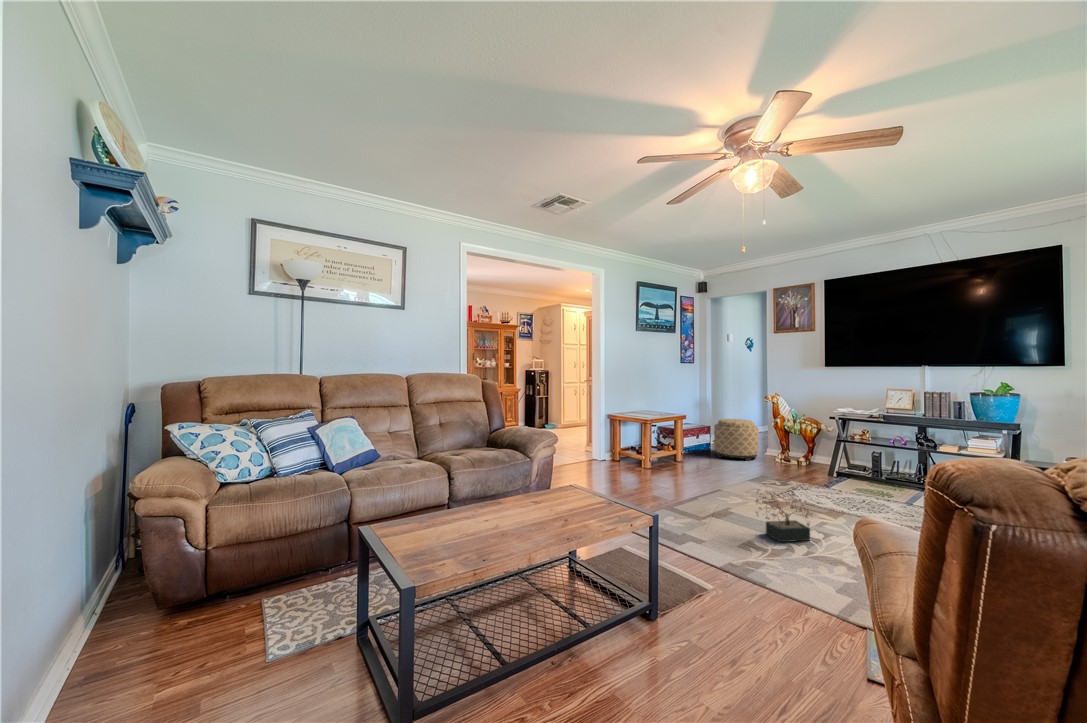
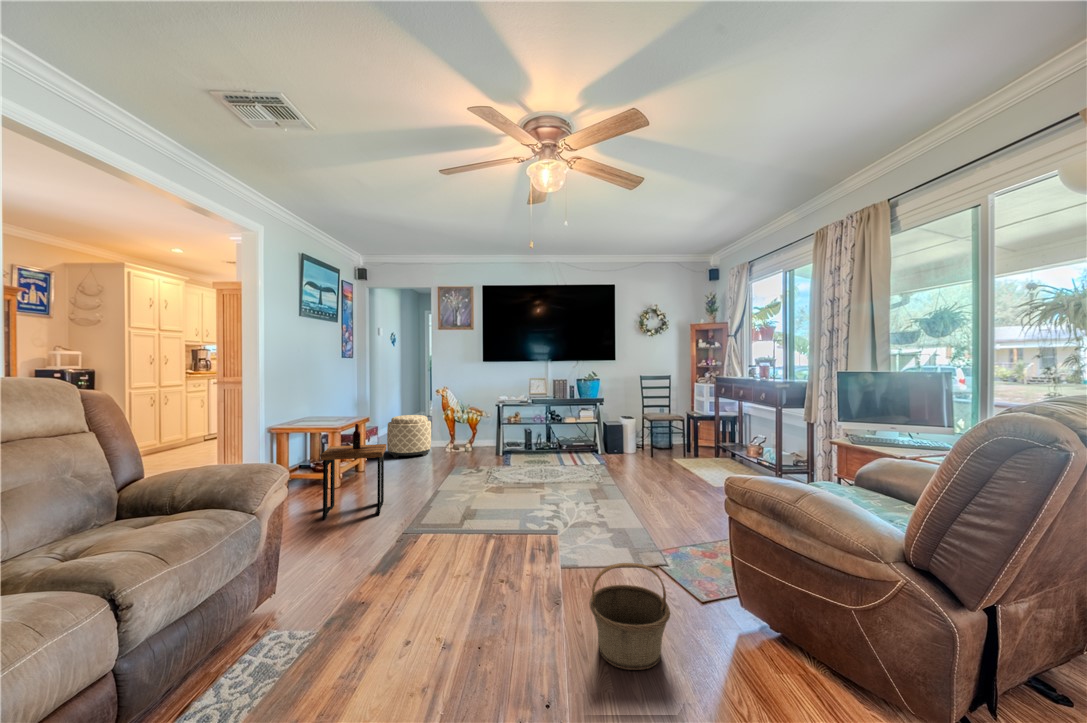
side table: none [610,420,667,497] -> present [320,424,387,520]
decorative plant: present [756,491,813,542] -> none [512,474,554,519]
basket: none [658,572,742,682] -> present [590,563,670,670]

